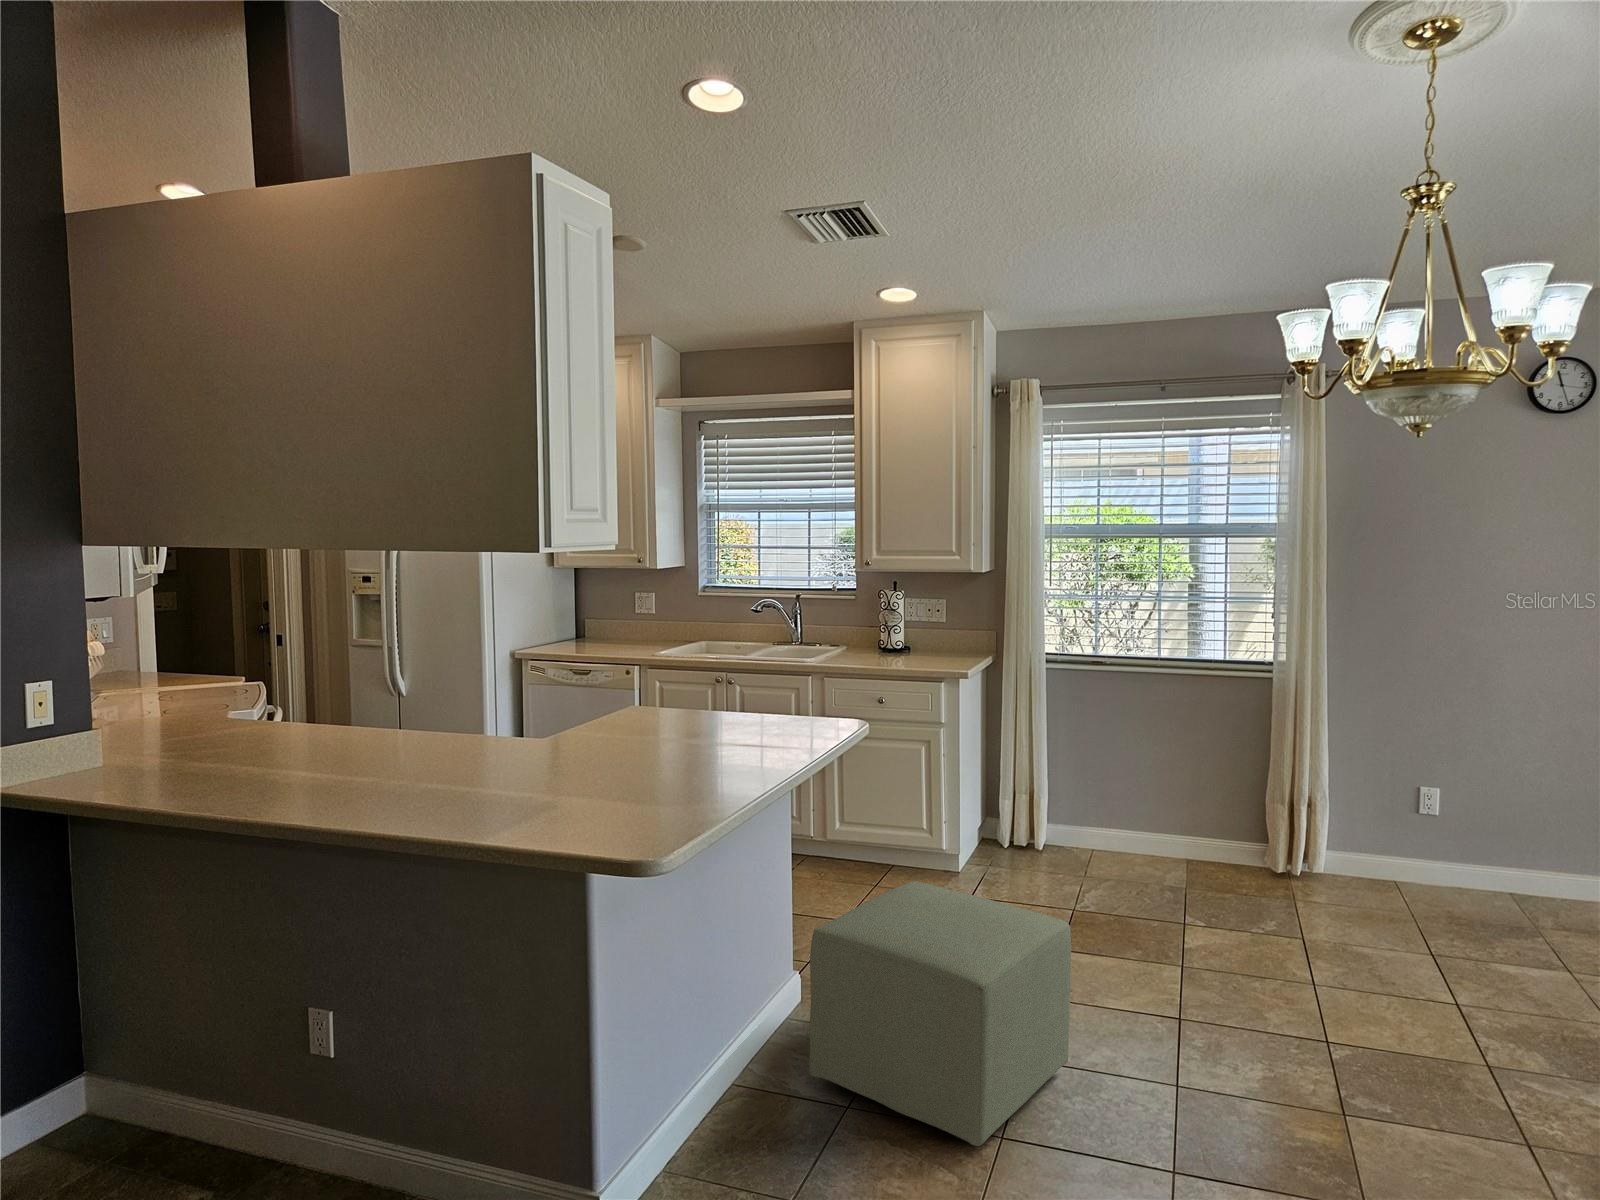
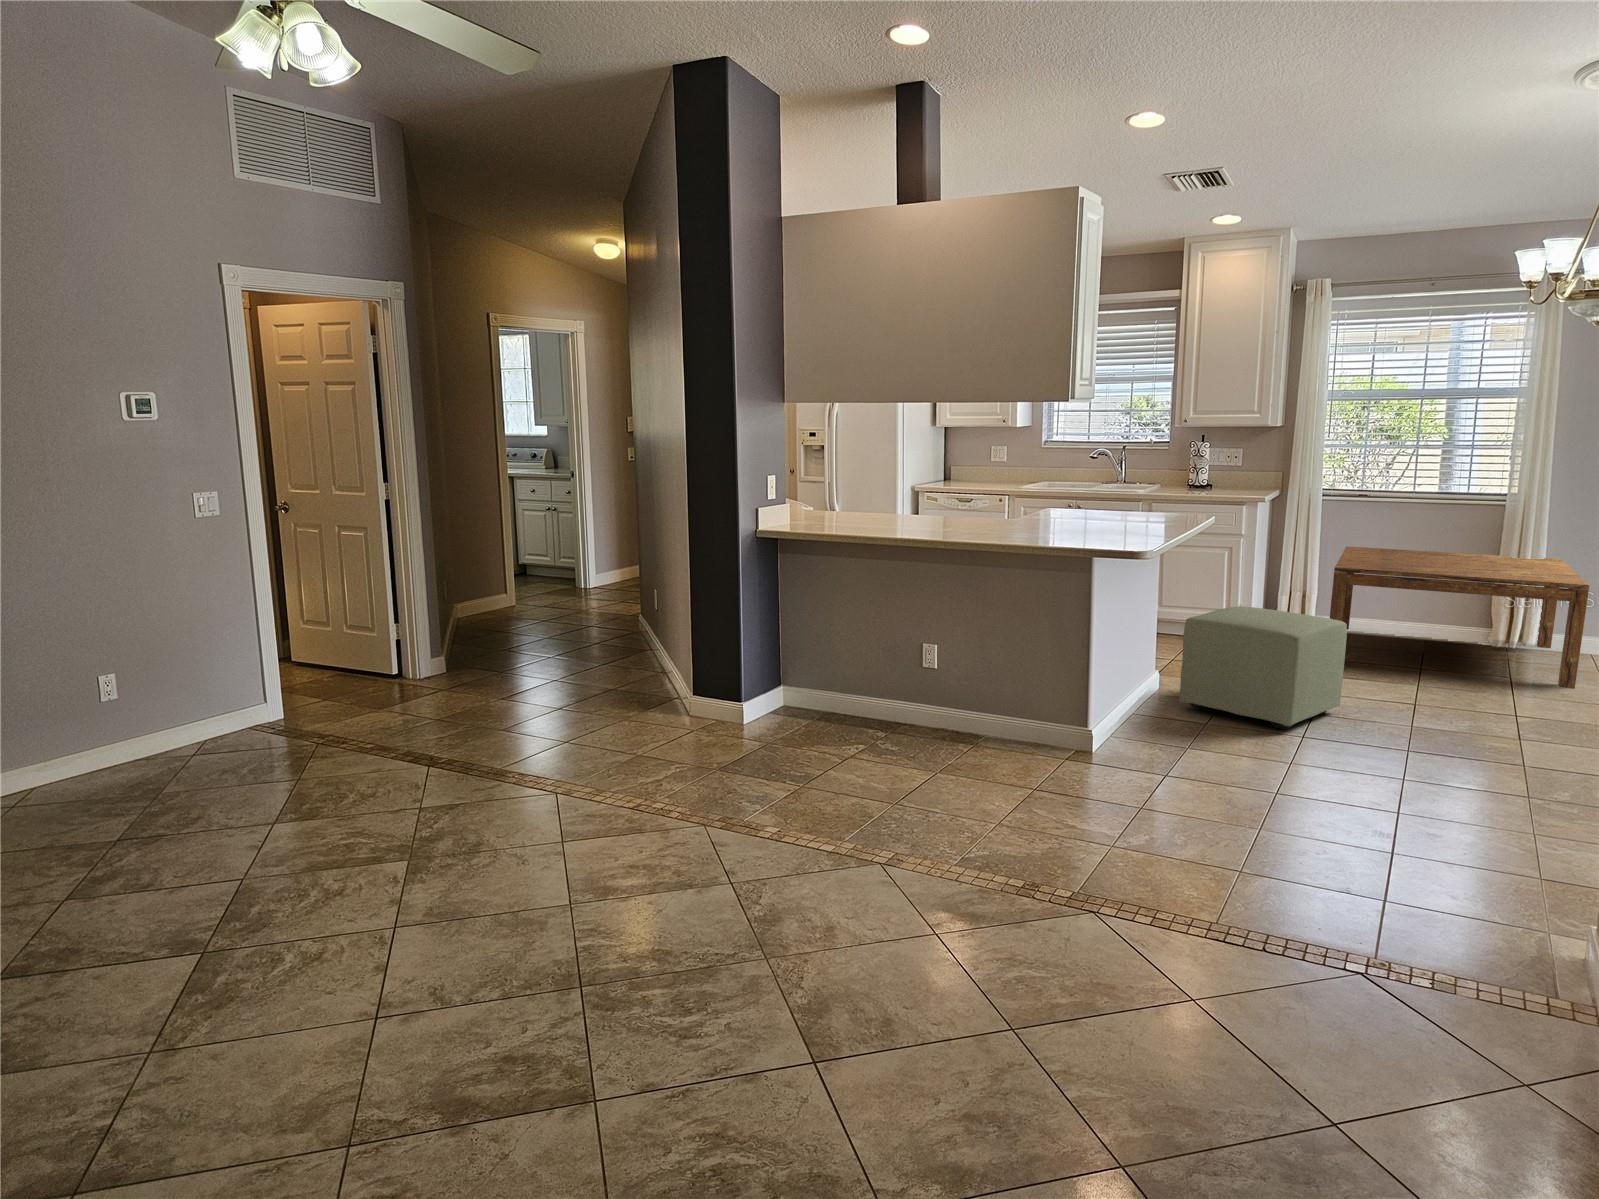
coffee table: none [1057,730,1399,967] -> present [1330,546,1589,689]

